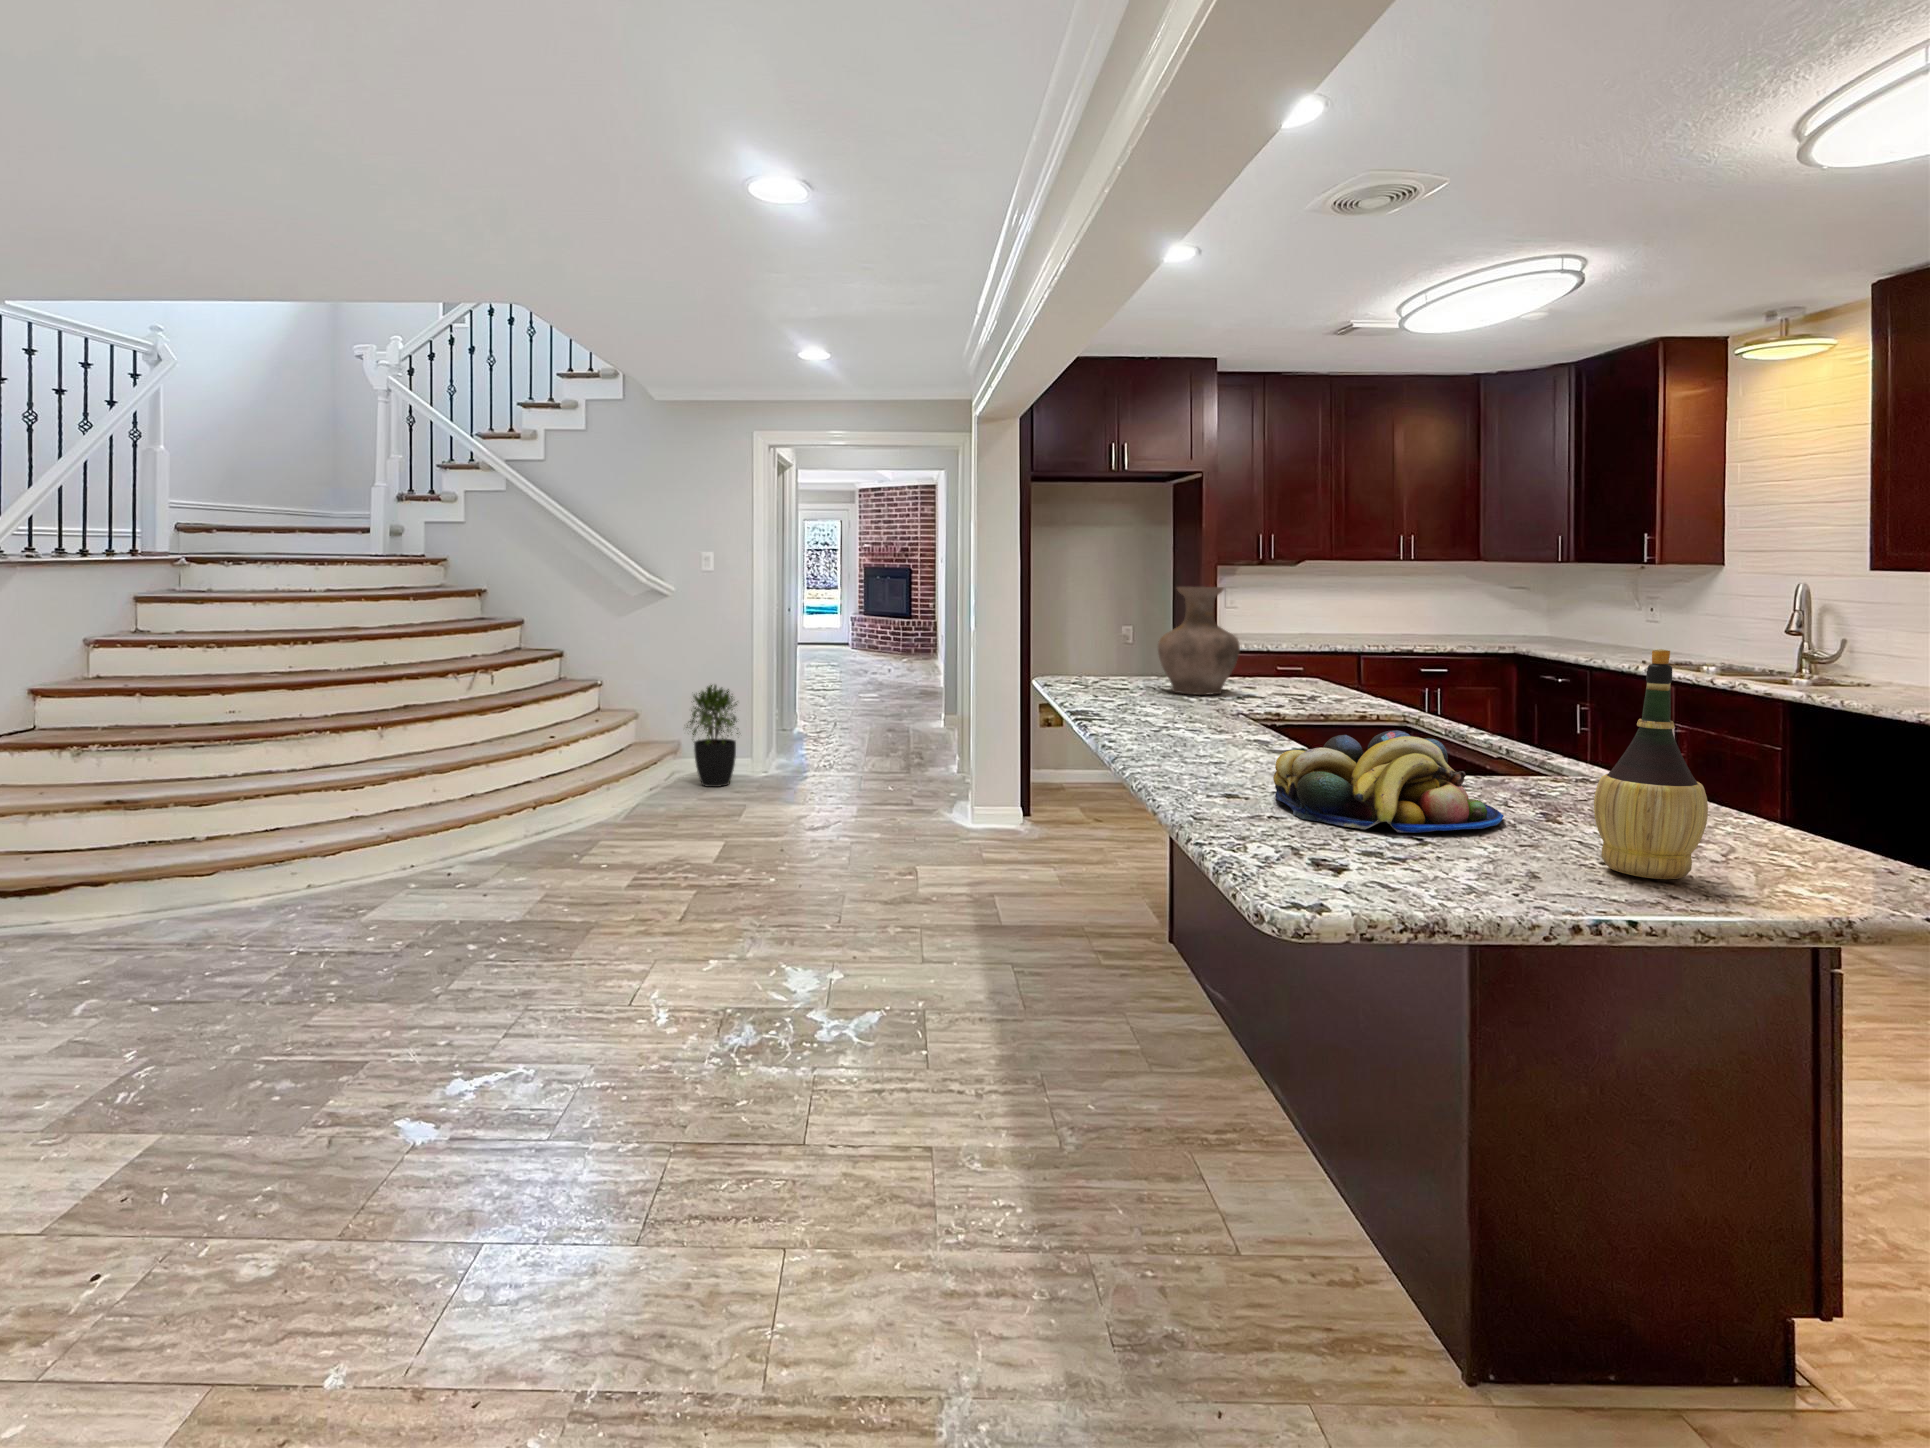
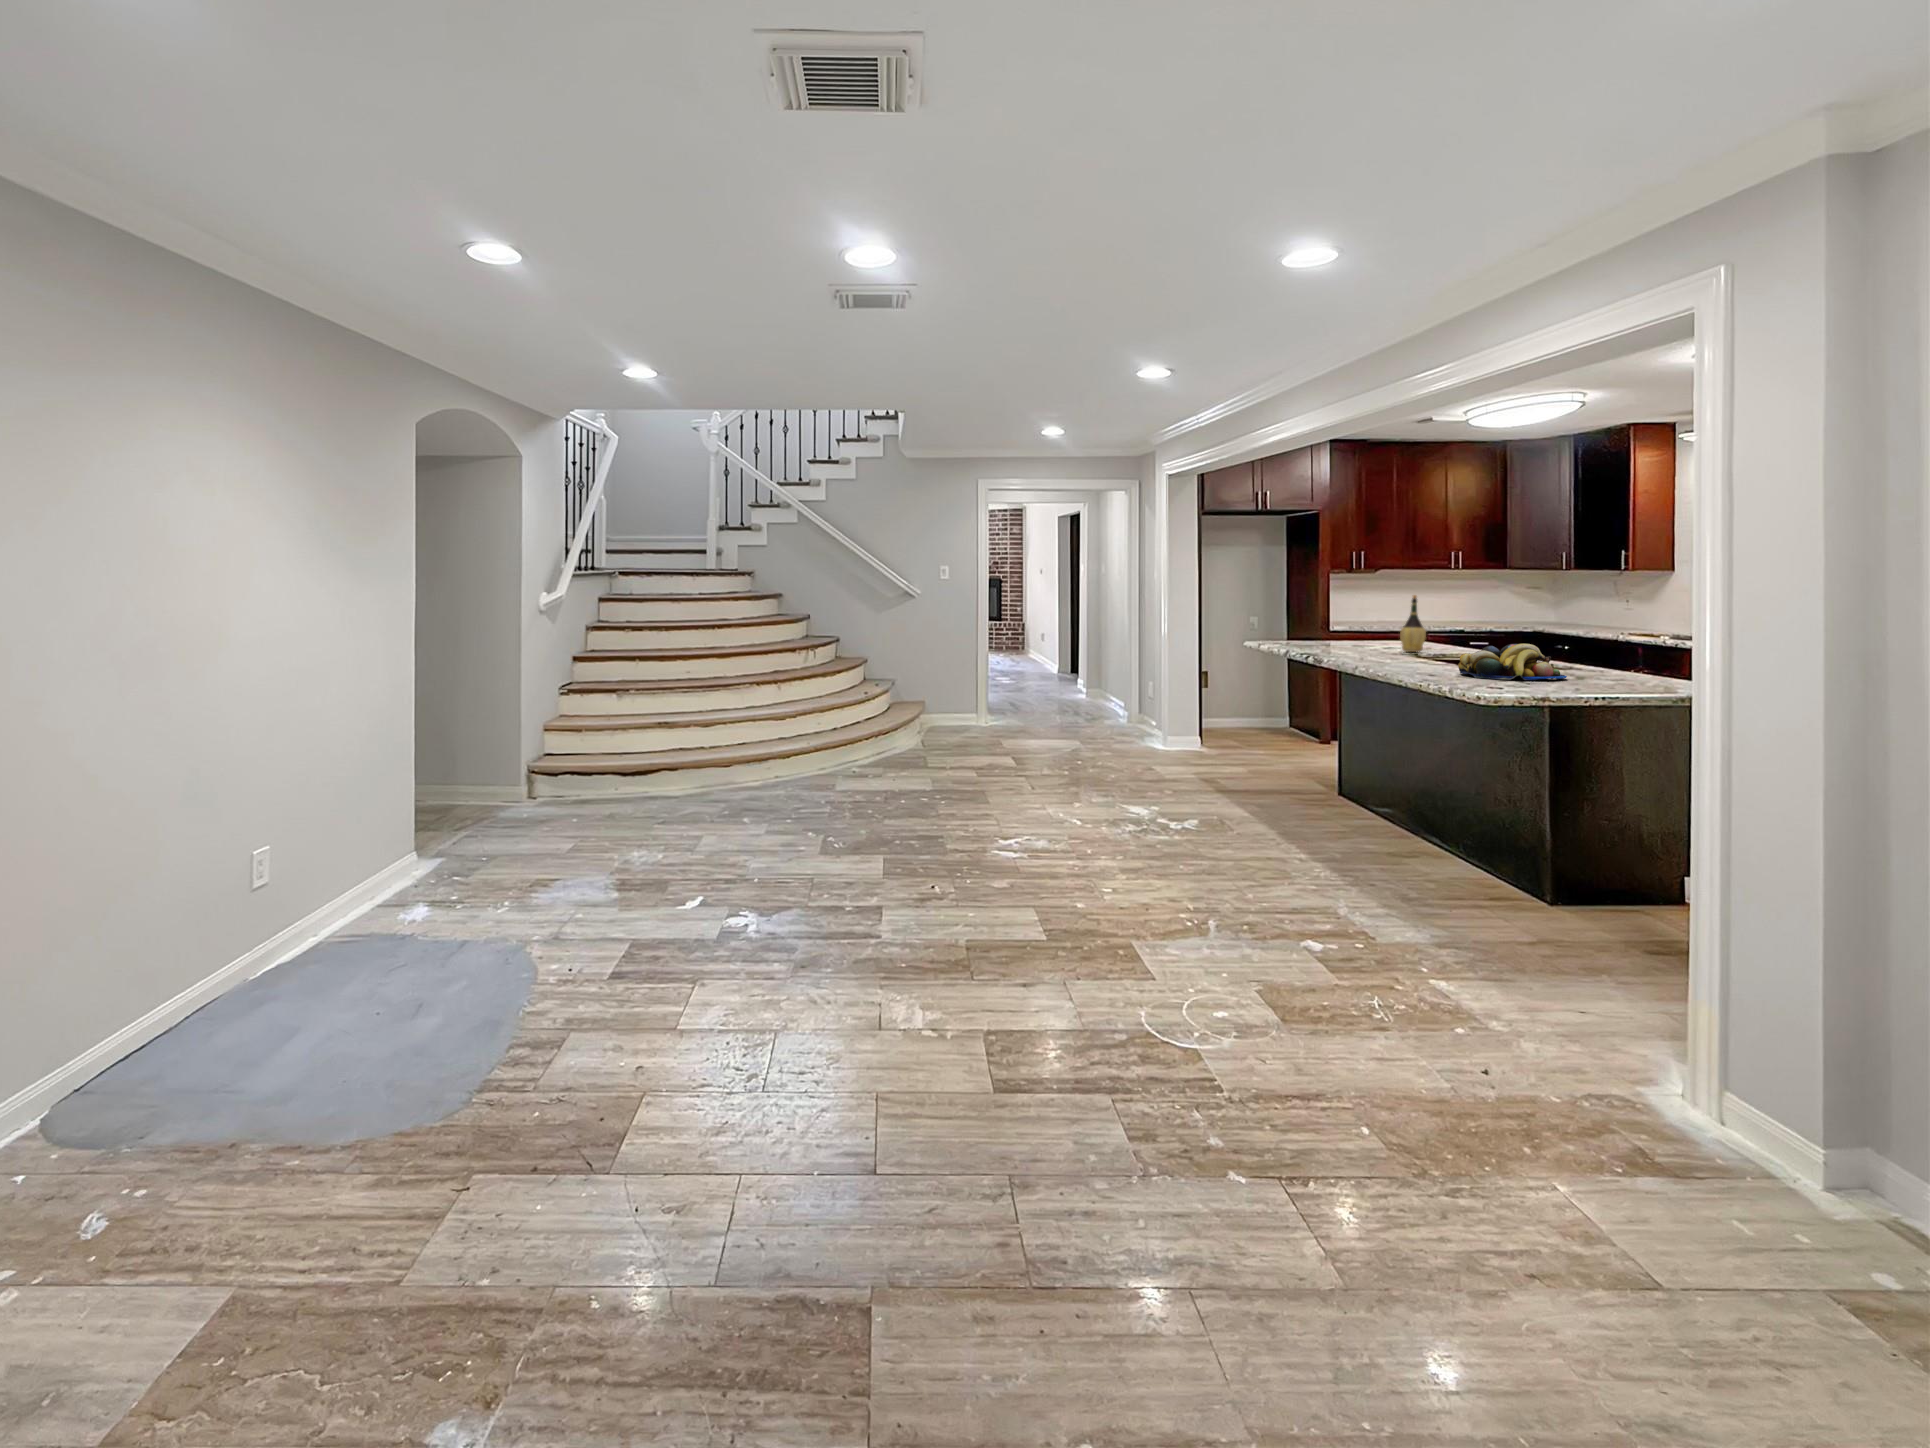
vase: present [1158,587,1240,695] -> none [1329,585,1382,649]
wine bottle: present [1594,649,1708,879] -> present [1400,595,1426,652]
potted plant: present [686,685,738,787] -> none [930,659,973,734]

